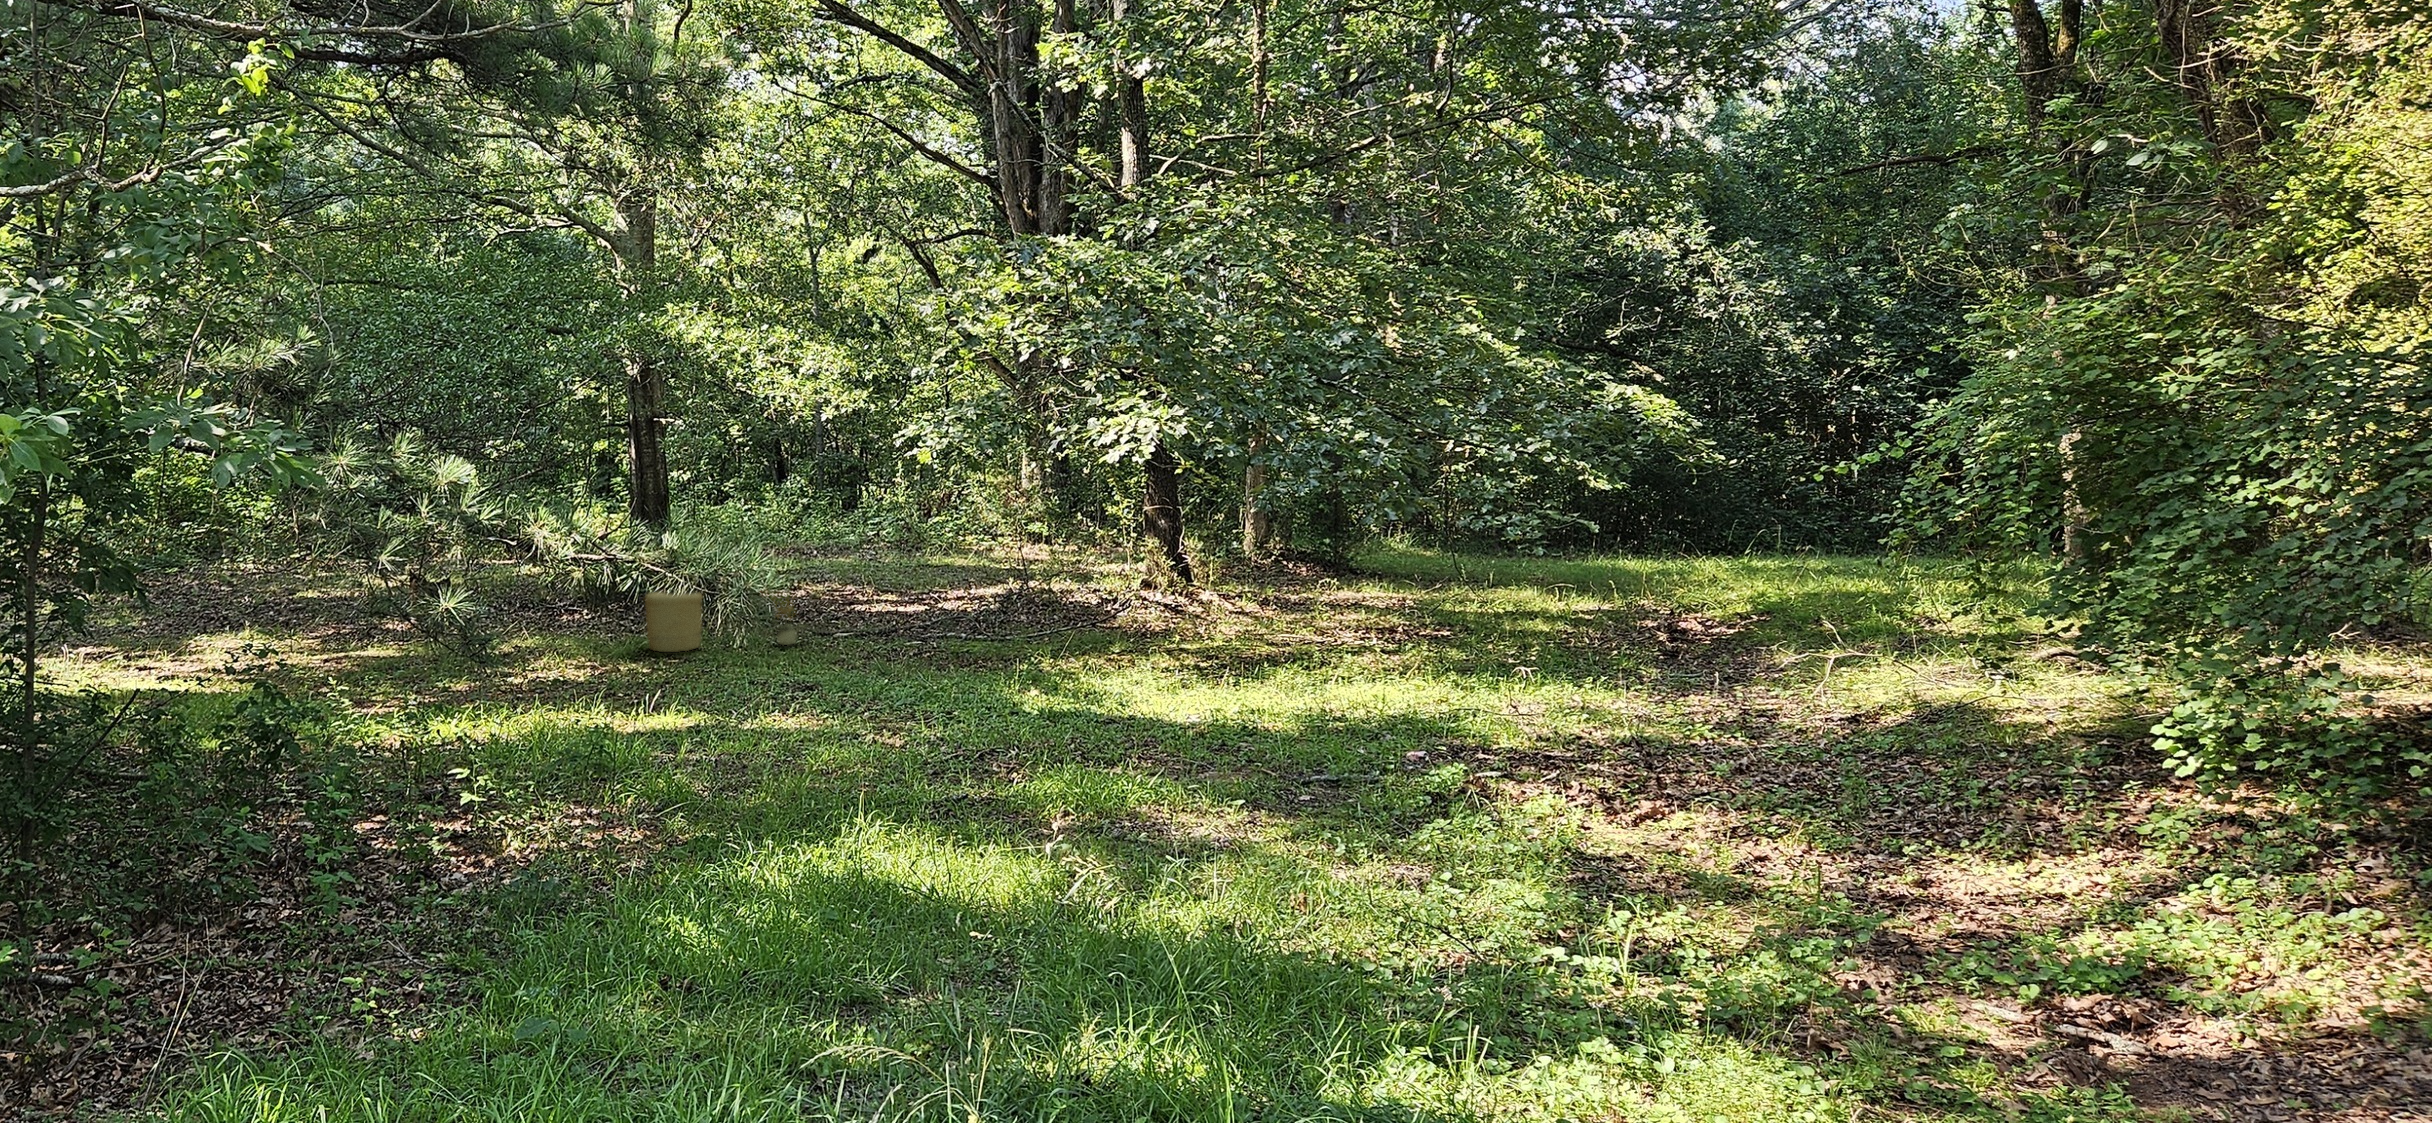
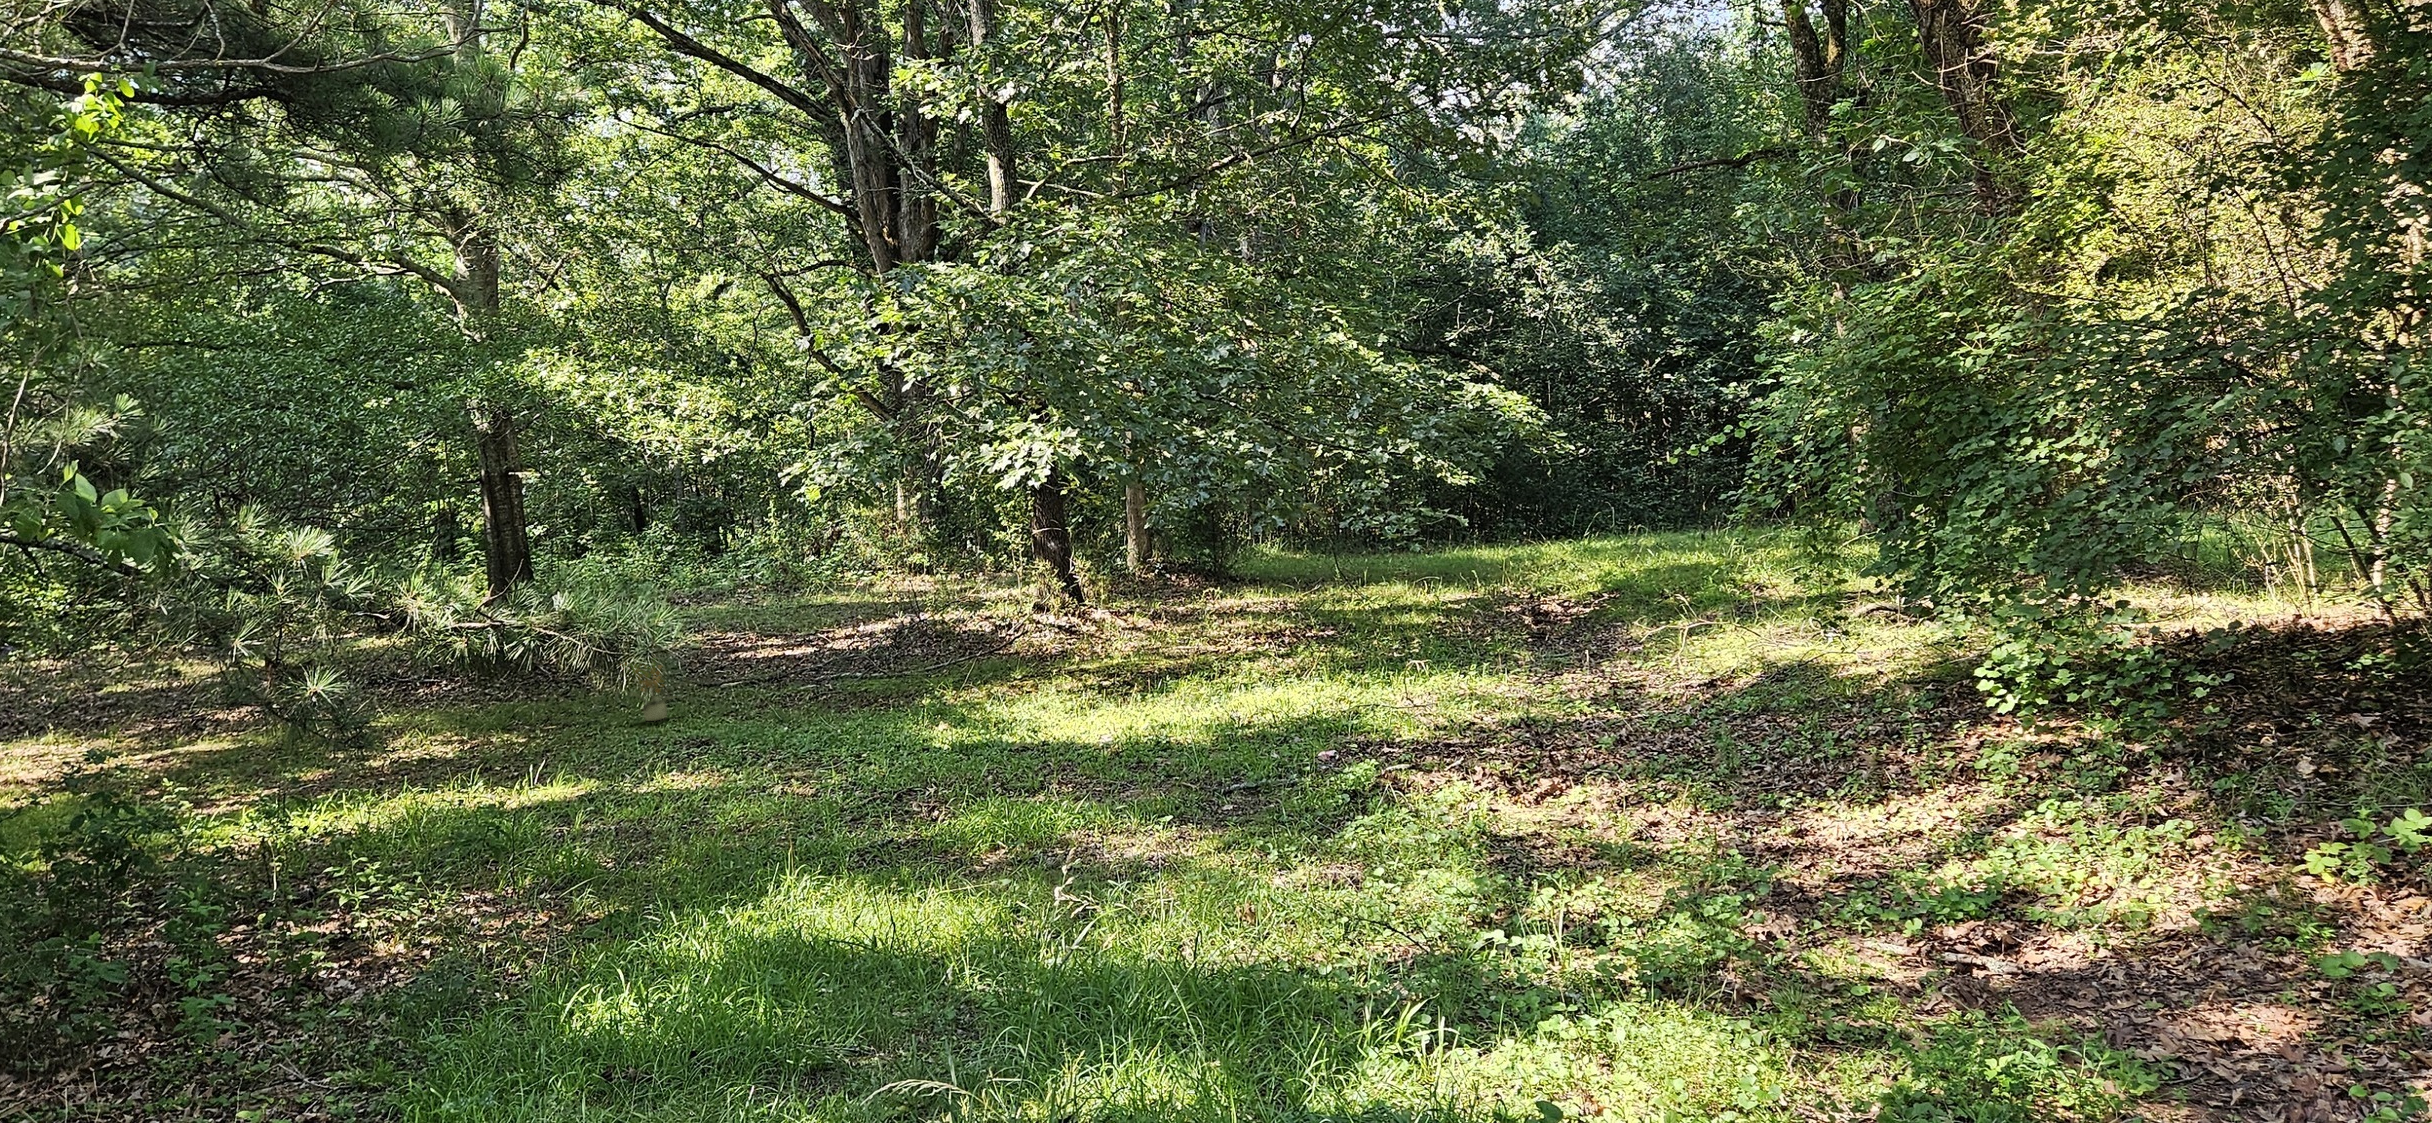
woven basket: present [645,592,702,652] -> none [474,674,550,750]

